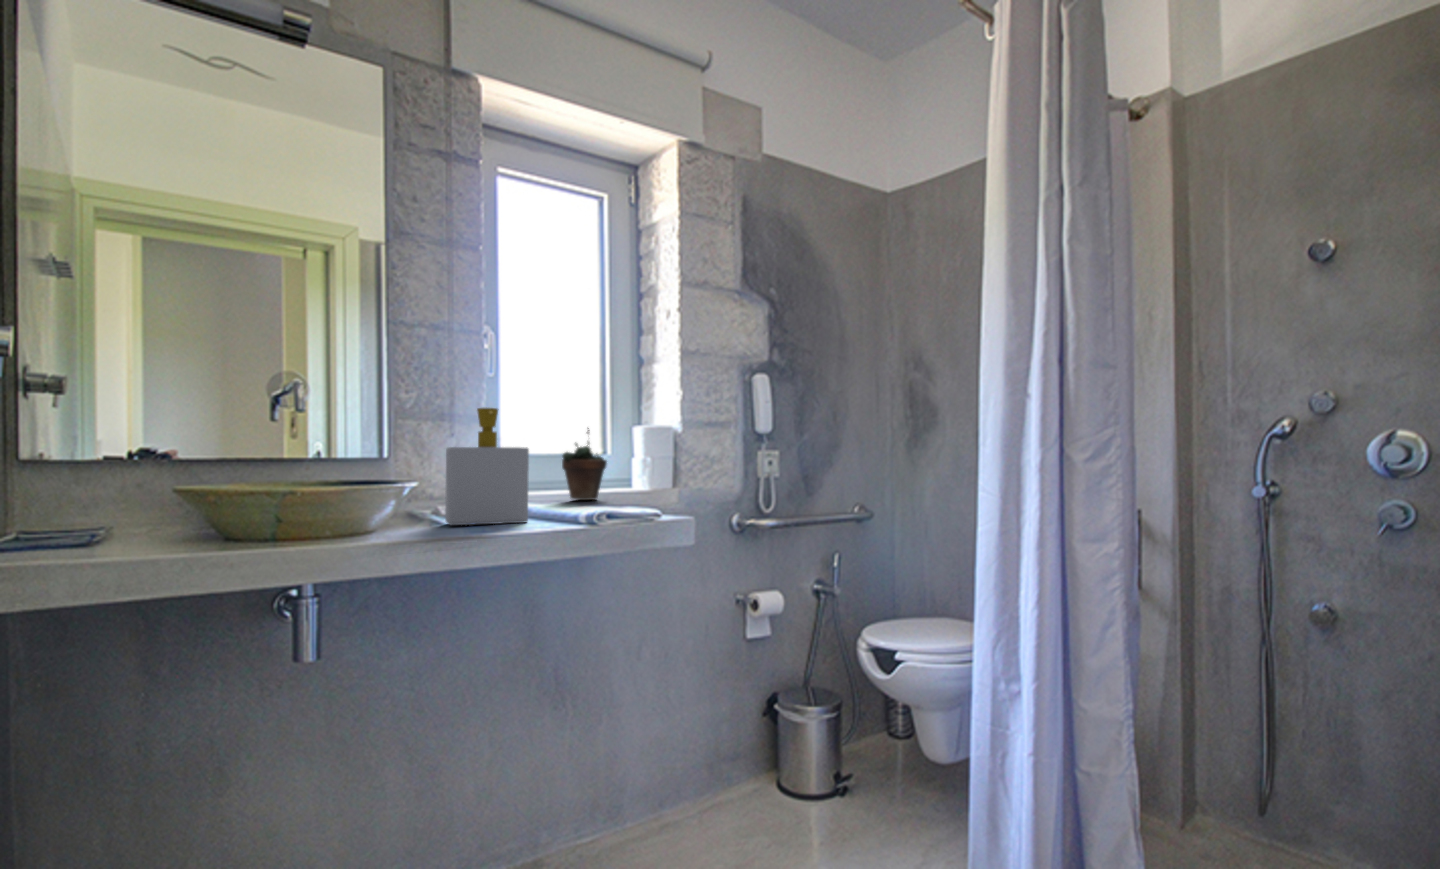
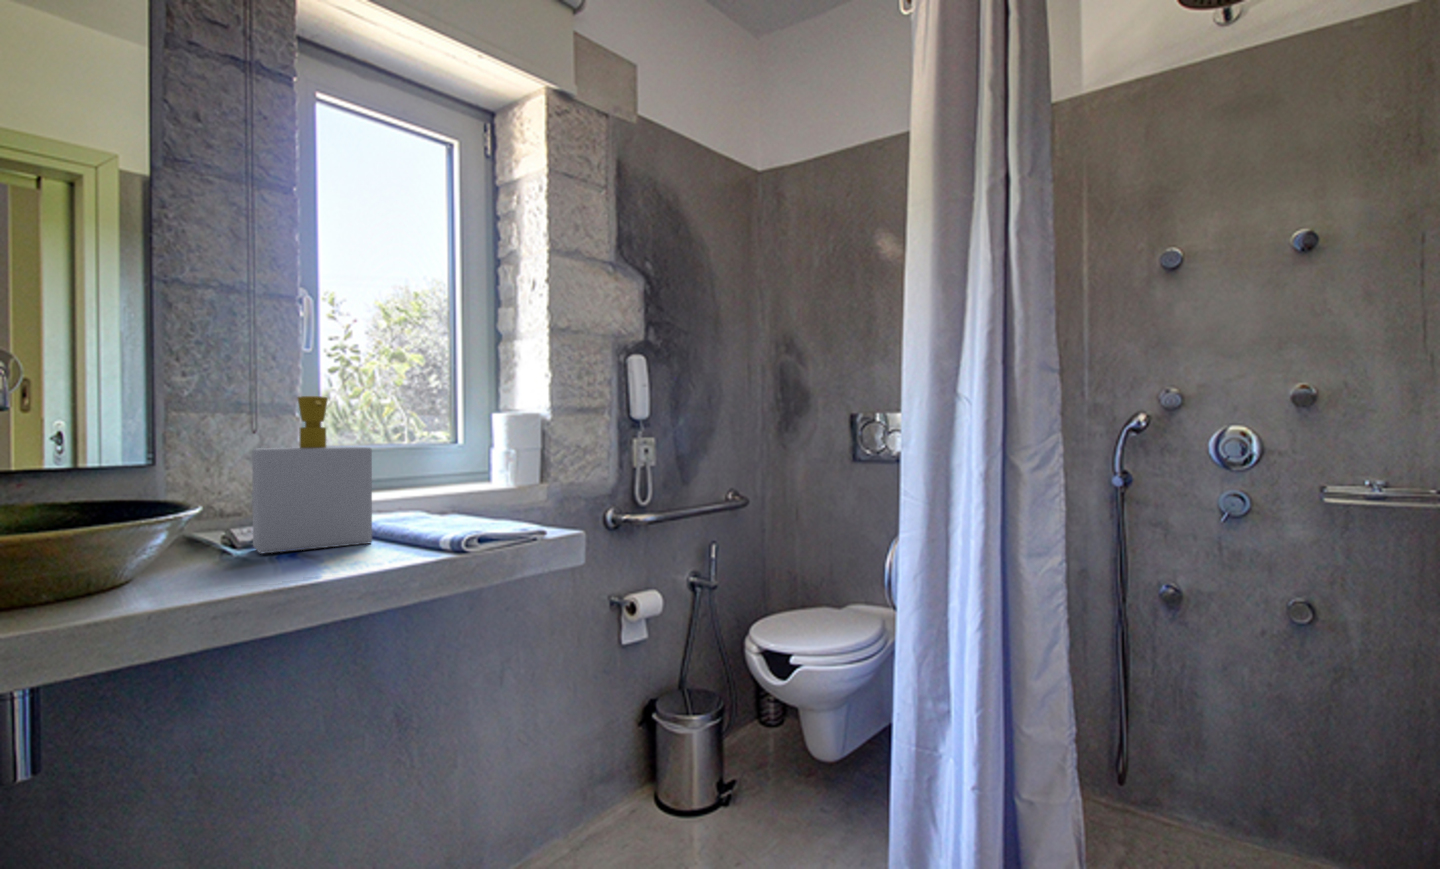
succulent plant: present [562,428,607,500] -> none [408,416,464,504]

